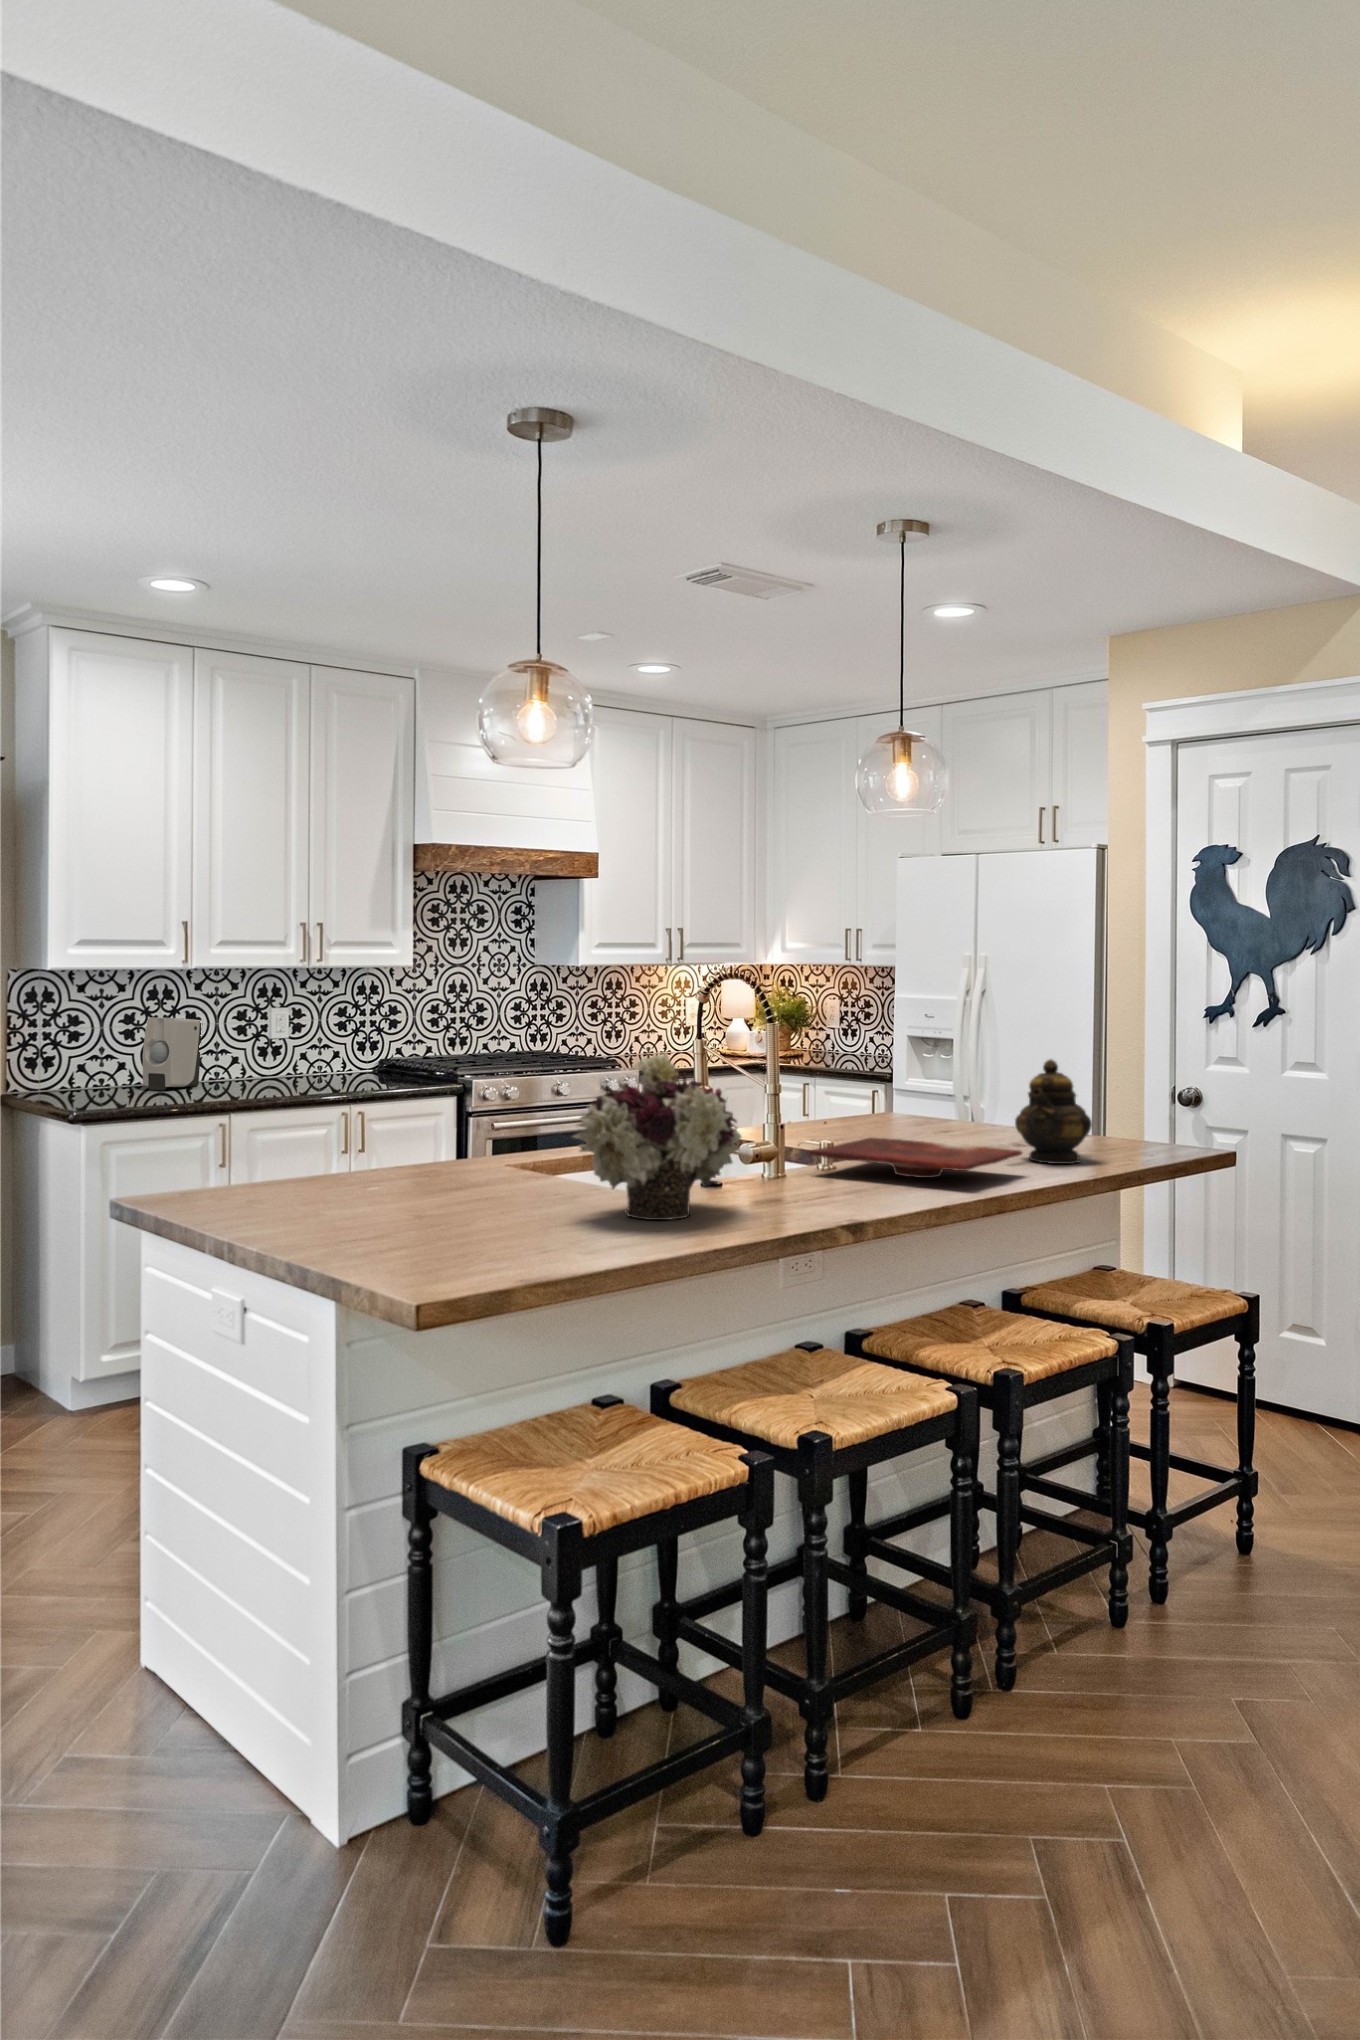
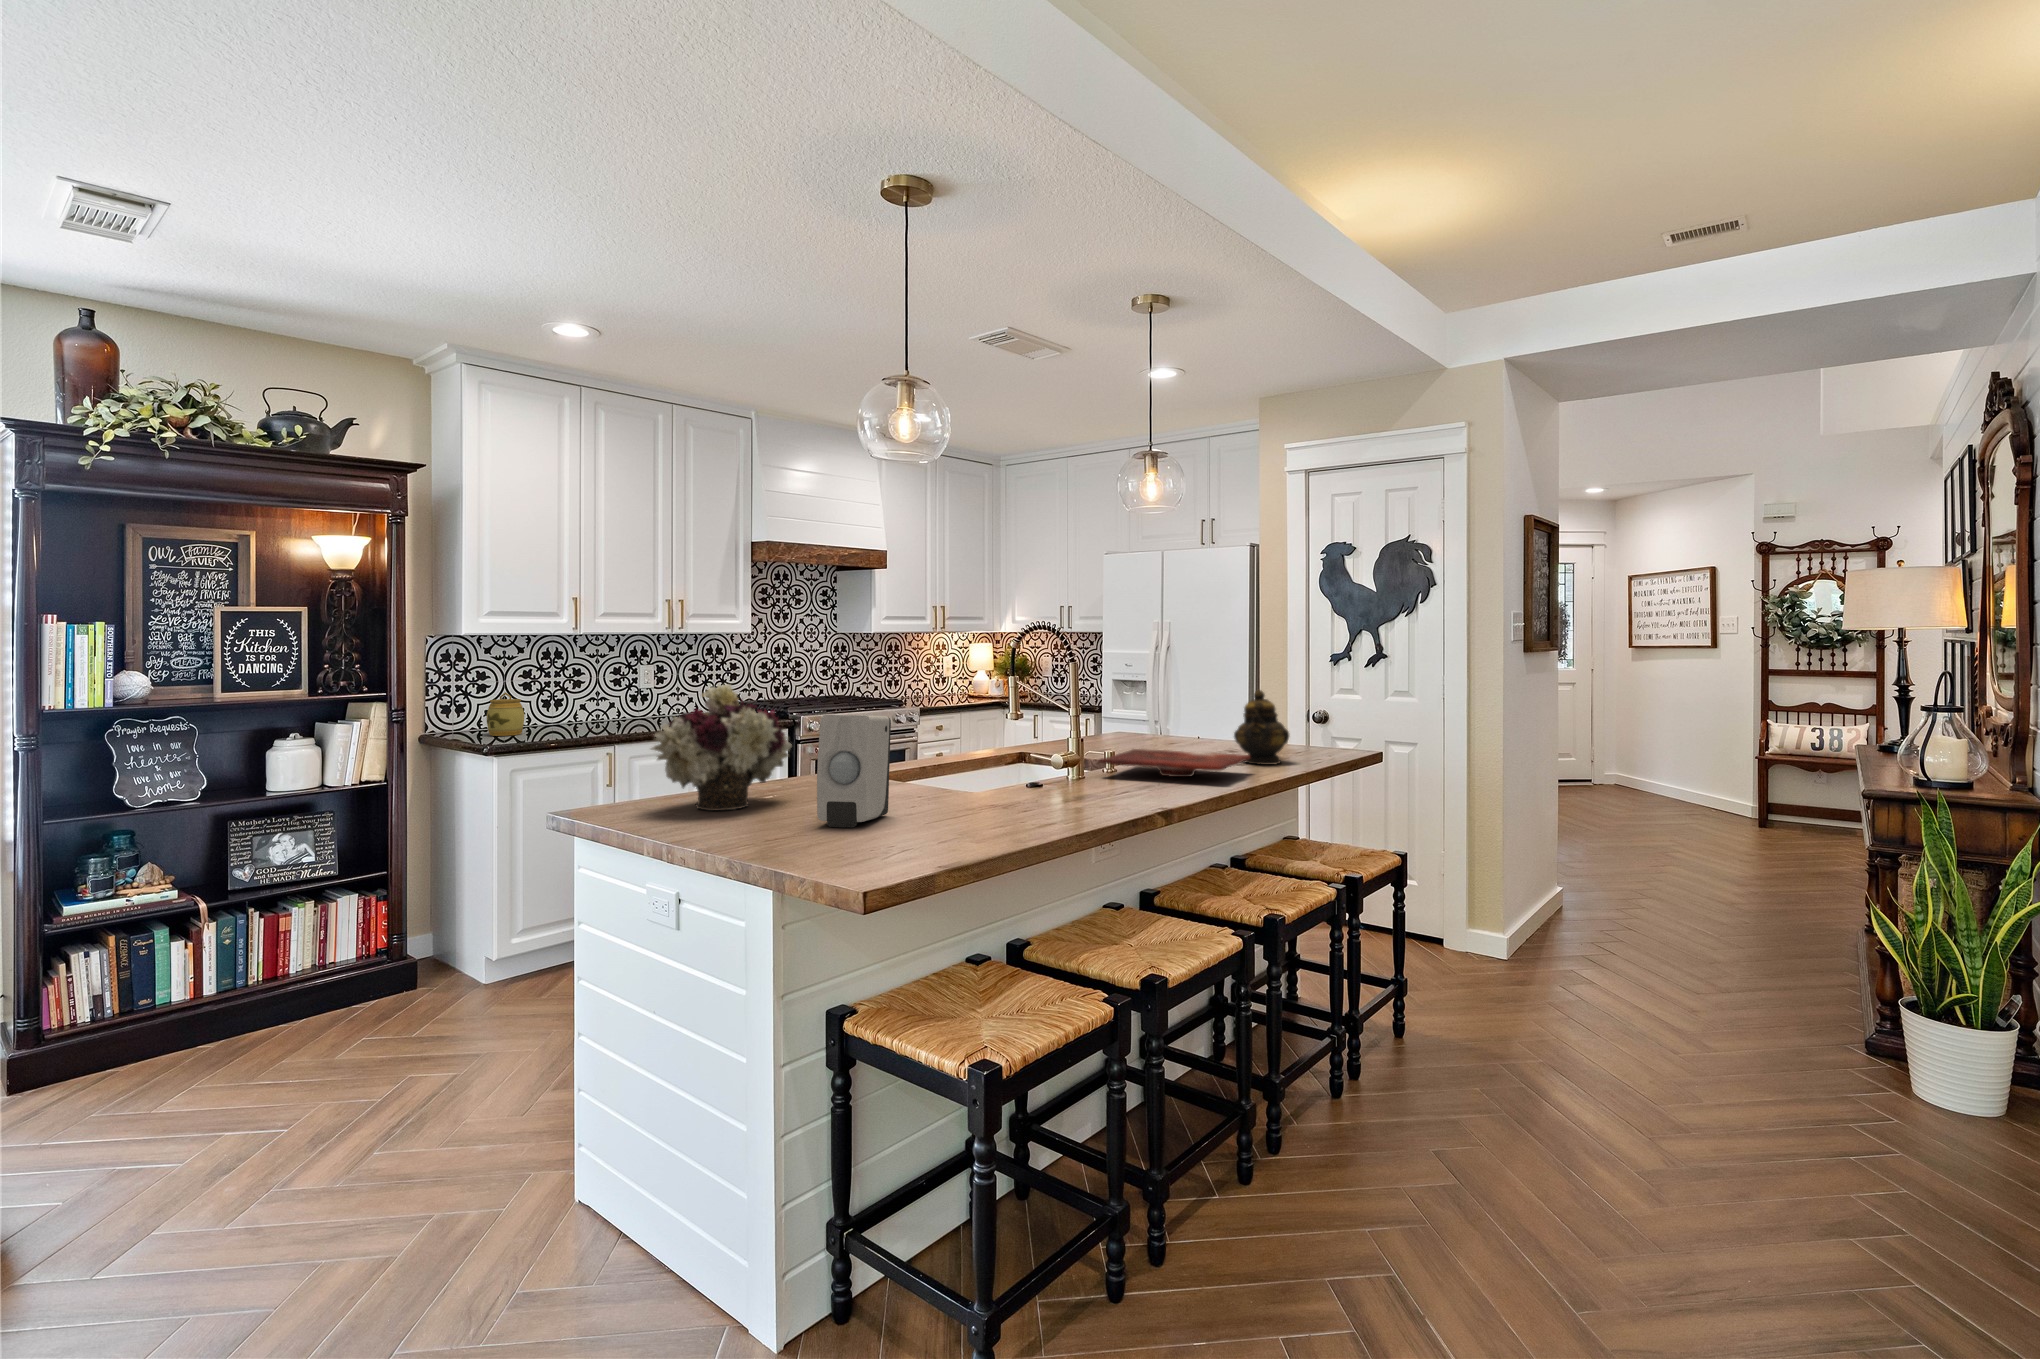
soap dispenser: present [143,1017,201,1090] -> present [817,715,891,827]
jar: none [82,1042,127,1097] -> present [487,692,524,736]
flower arrangement: present [573,1054,741,1220] -> present [651,684,791,811]

